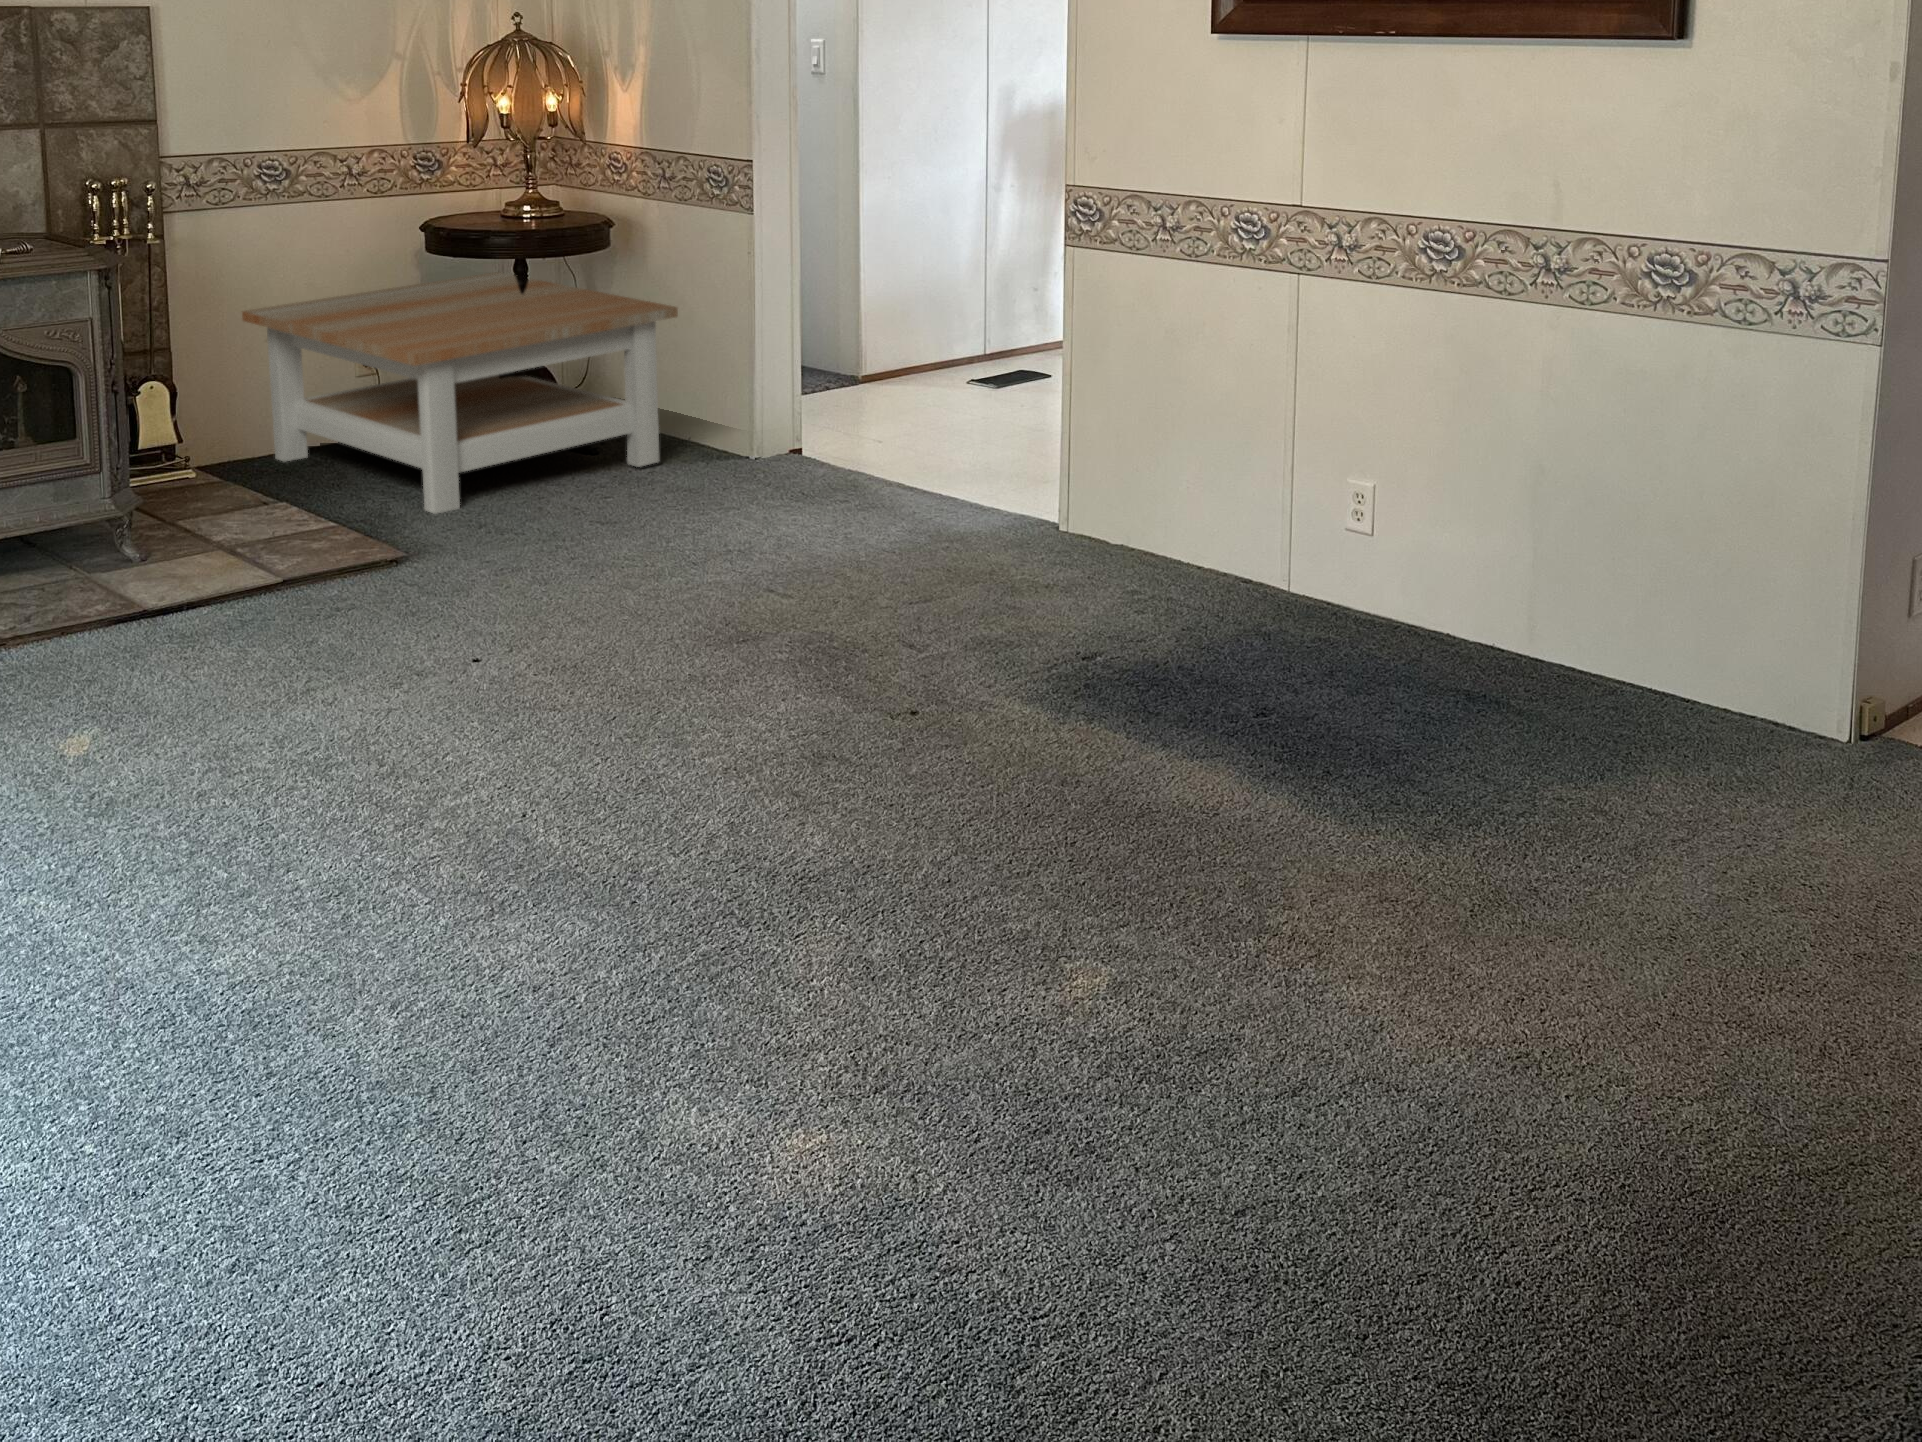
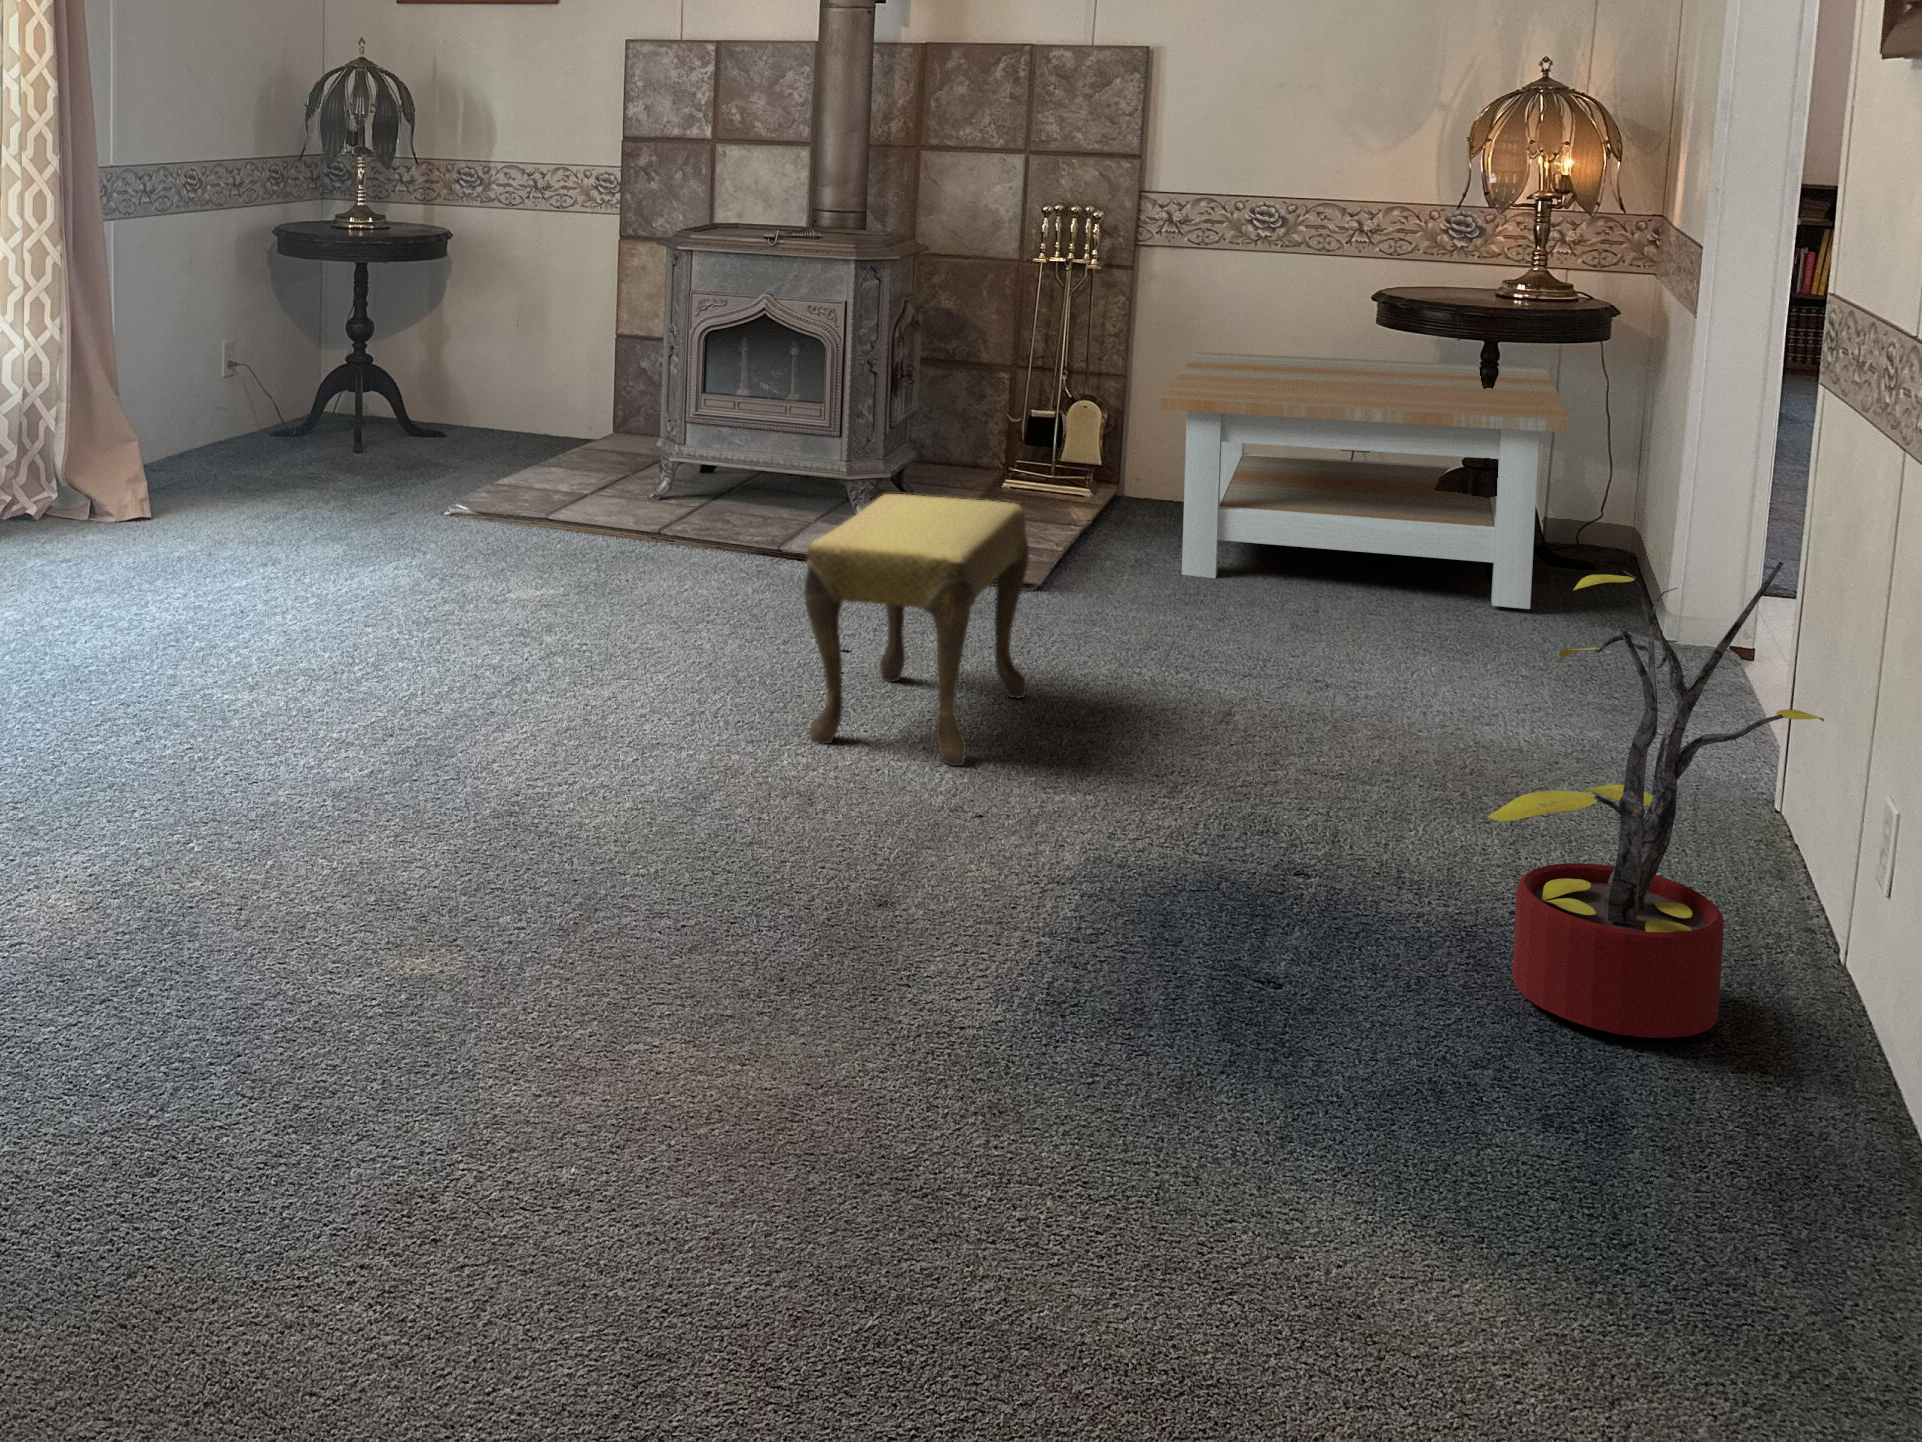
decorative plant: none [1226,354,1402,653] -> present [1488,562,1824,1038]
footstool: none [555,461,799,721] -> present [804,494,1029,766]

